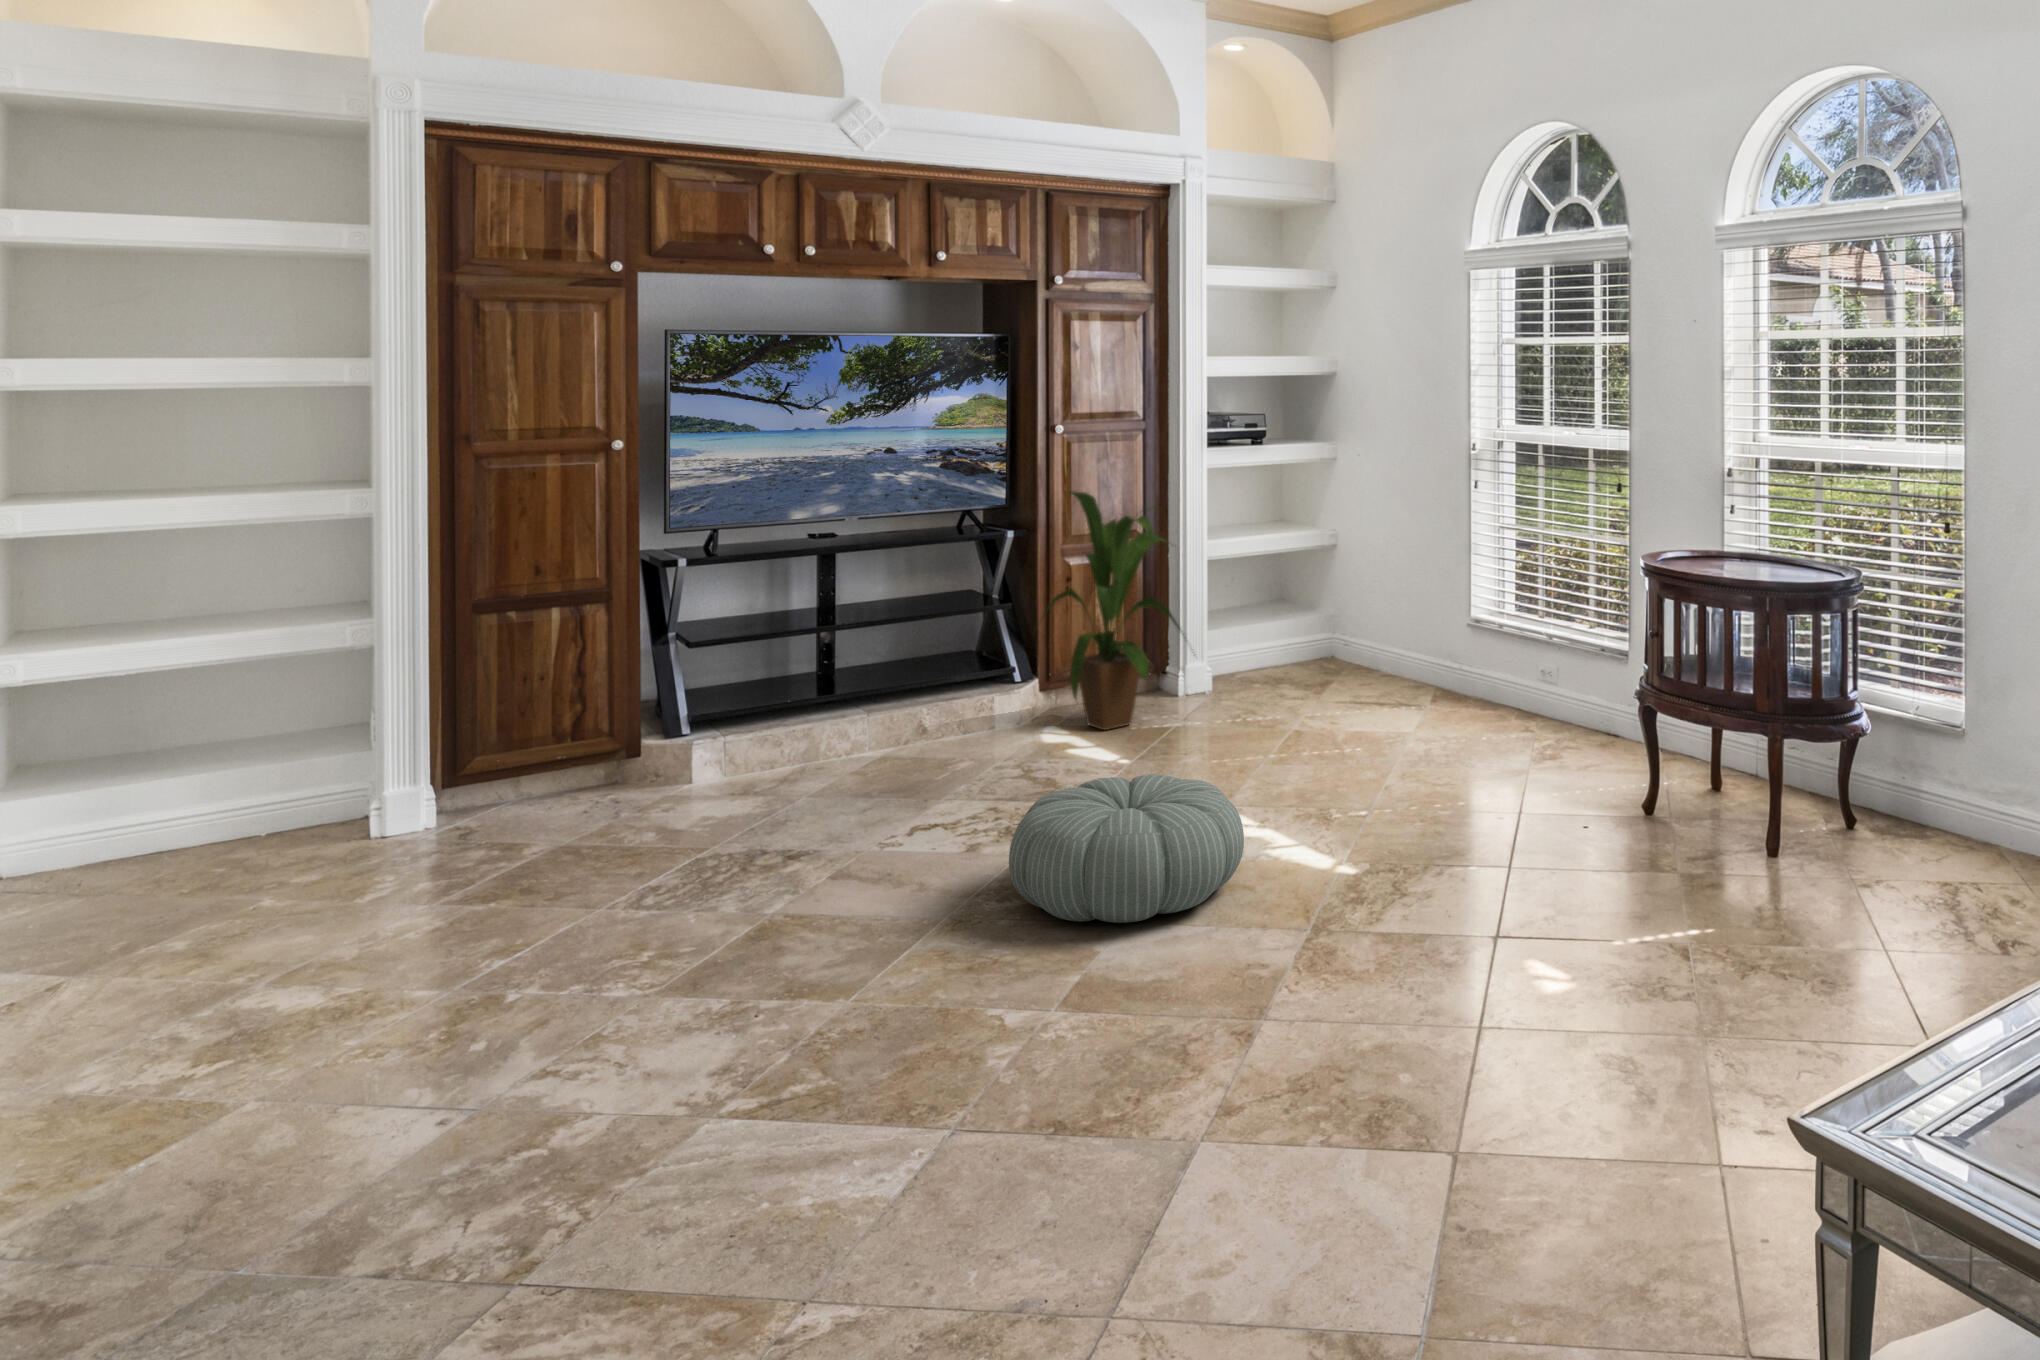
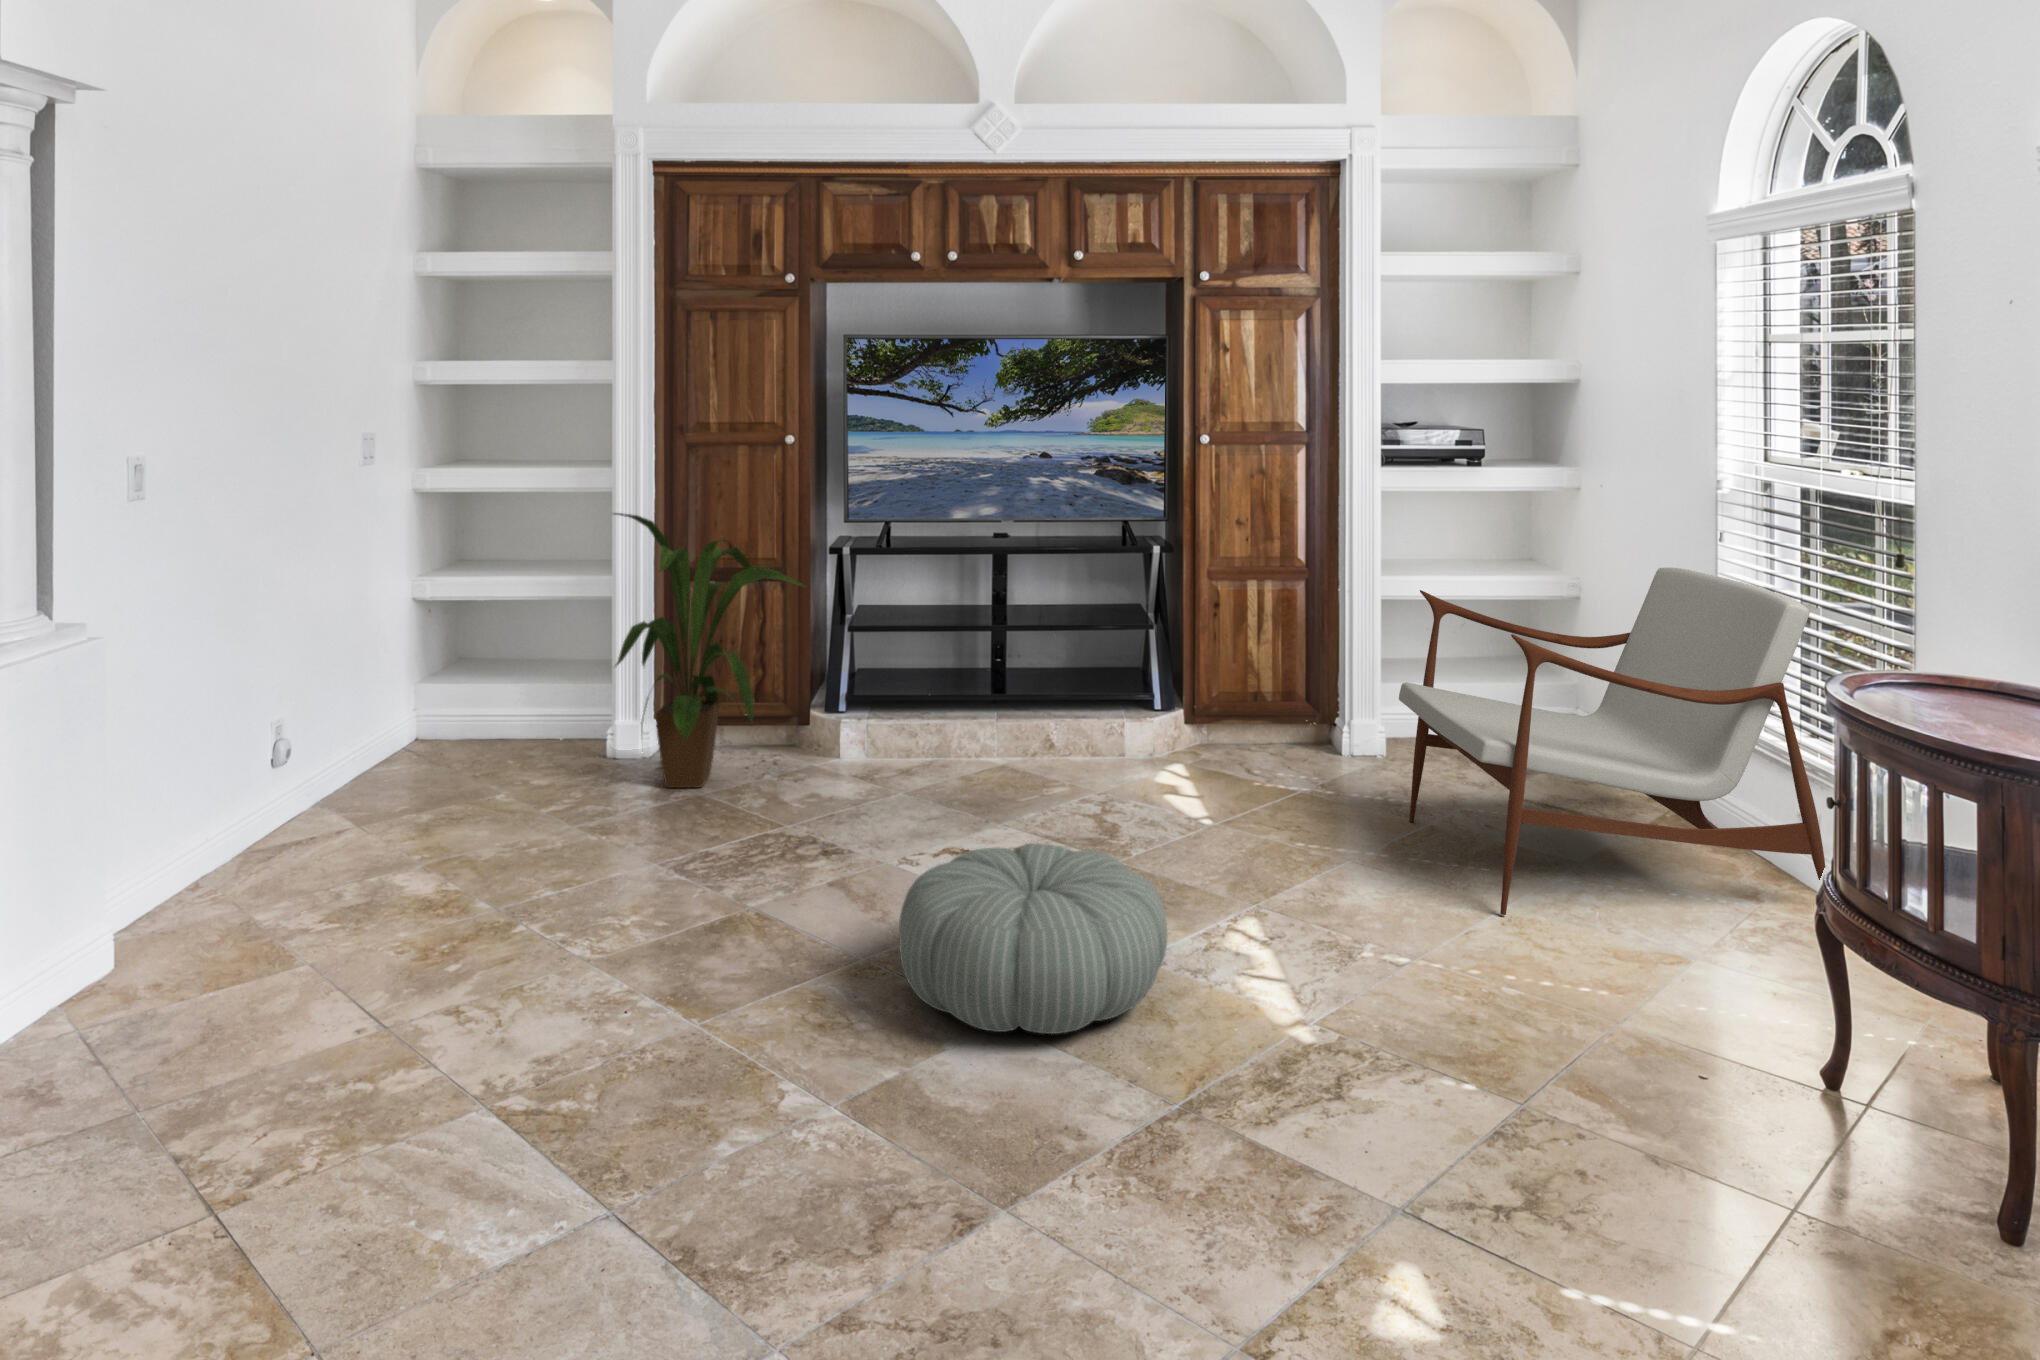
house plant: present [1045,492,1184,730] -> present [614,513,803,788]
armchair: none [1273,510,1576,772] -> present [1399,568,1825,915]

